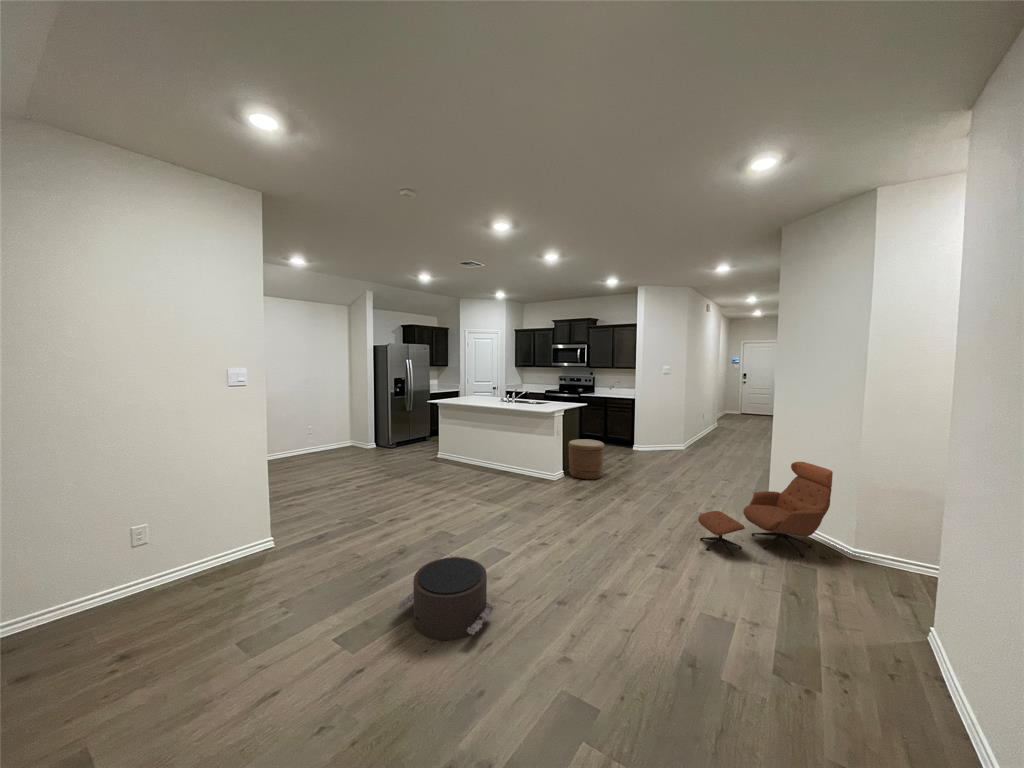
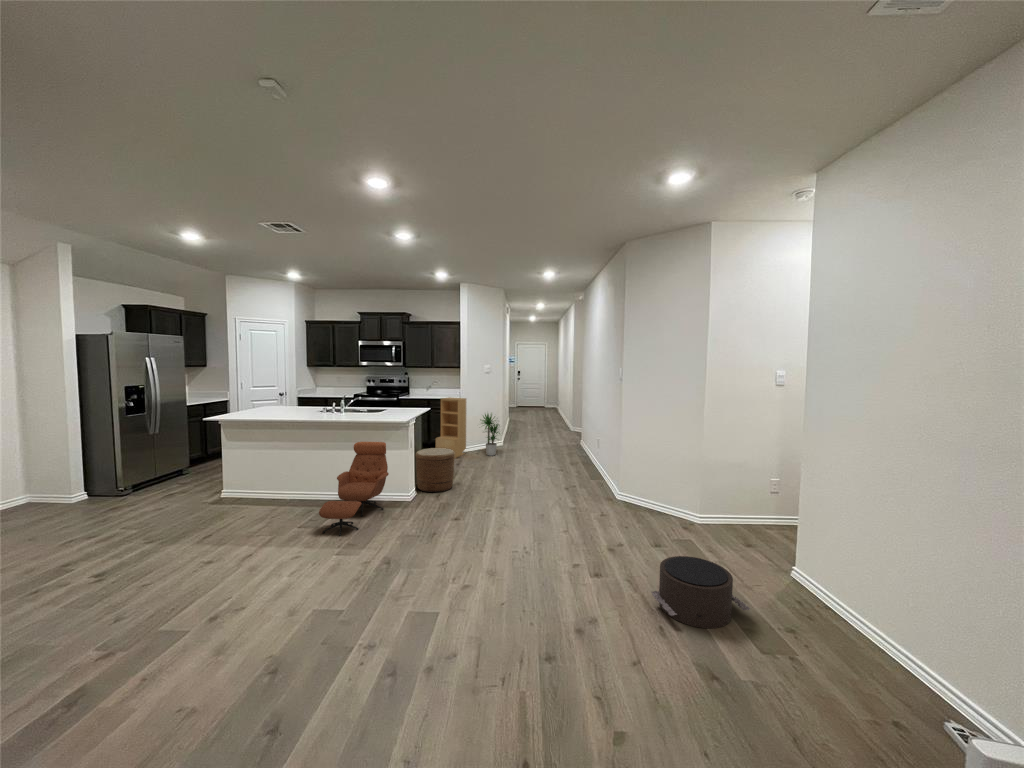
bookshelf: none [607,395,640,453] -> present [436,397,466,458]
potted plant: none [648,410,678,455] -> present [482,414,499,456]
lounge chair: present [698,462,833,557] -> present [319,442,389,536]
pouf: present [397,557,495,640] -> present [651,556,750,628]

